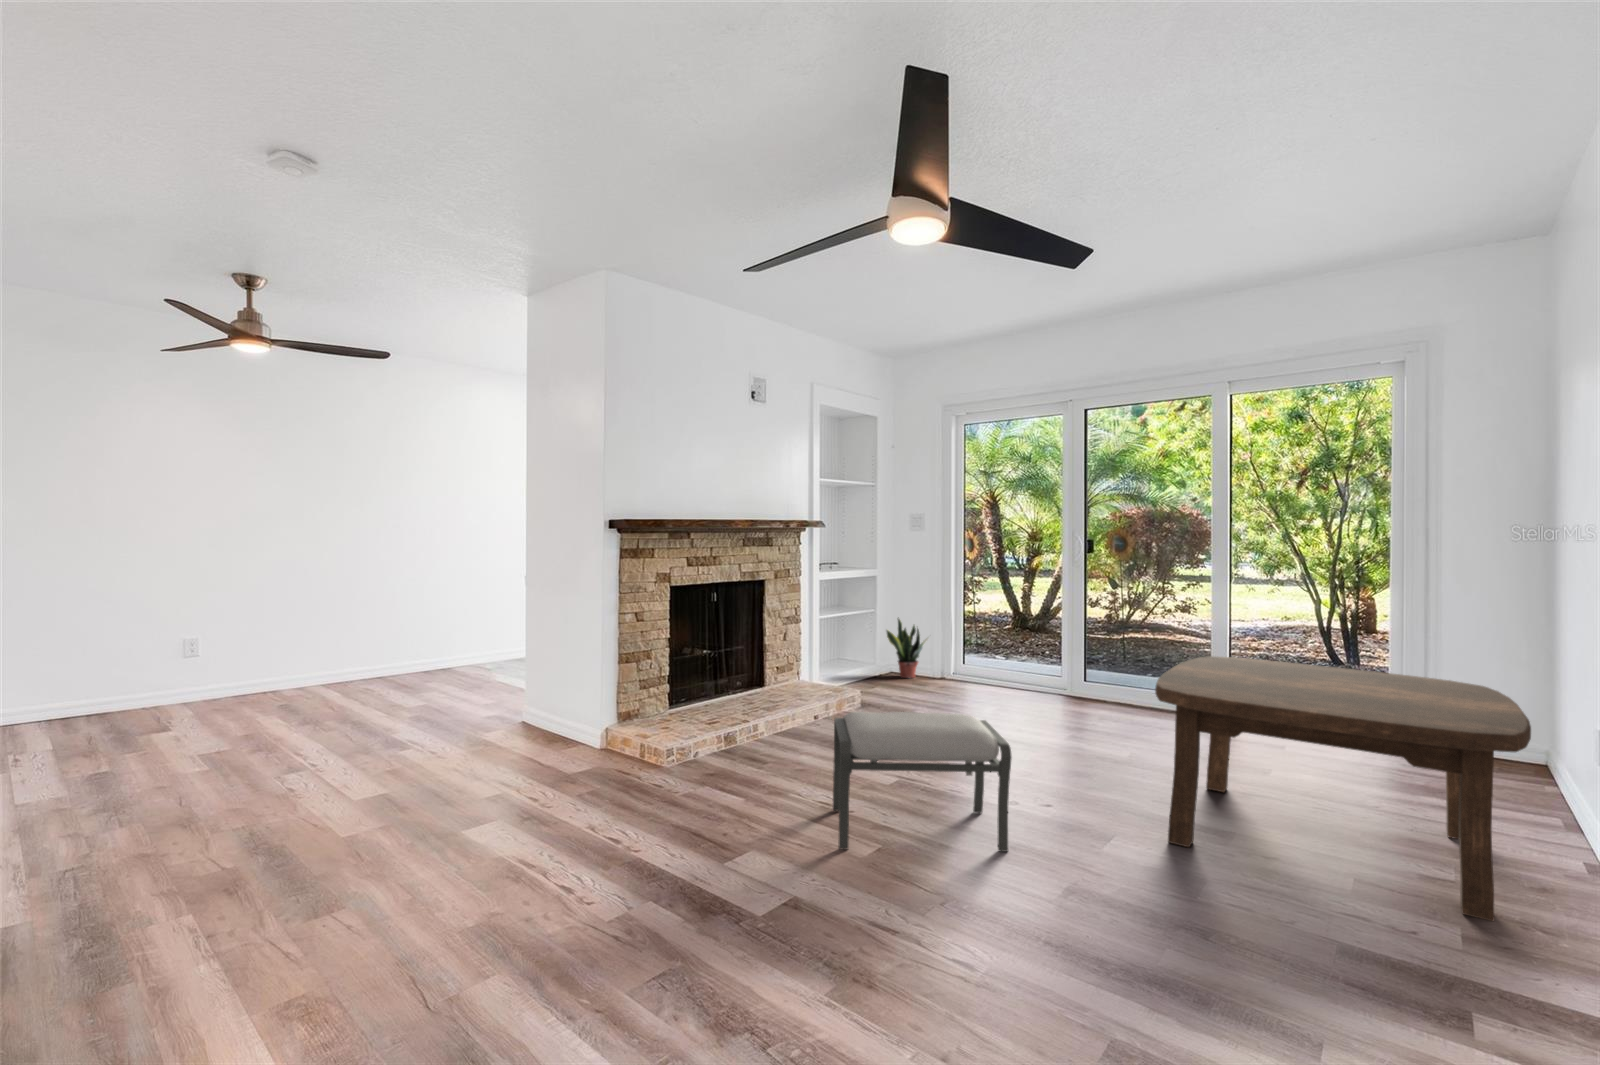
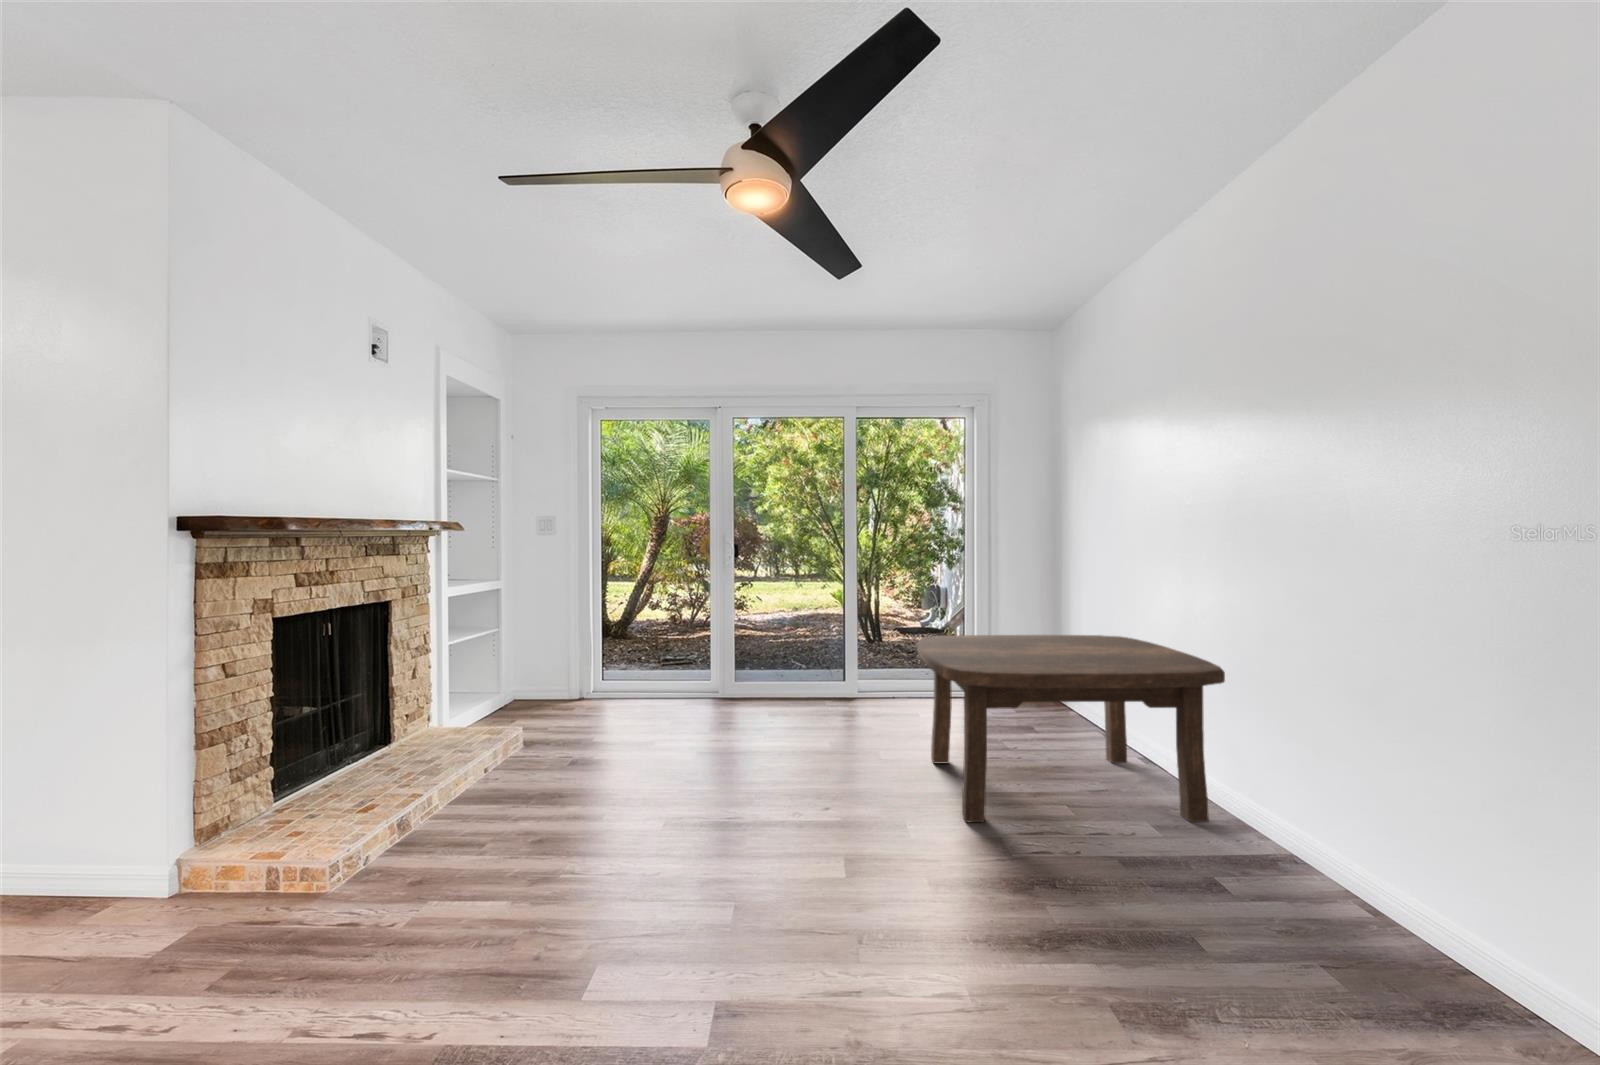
potted plant: present [887,619,928,678] -> none [520,634,571,706]
ottoman: present [833,712,1012,852] -> none [628,731,860,934]

